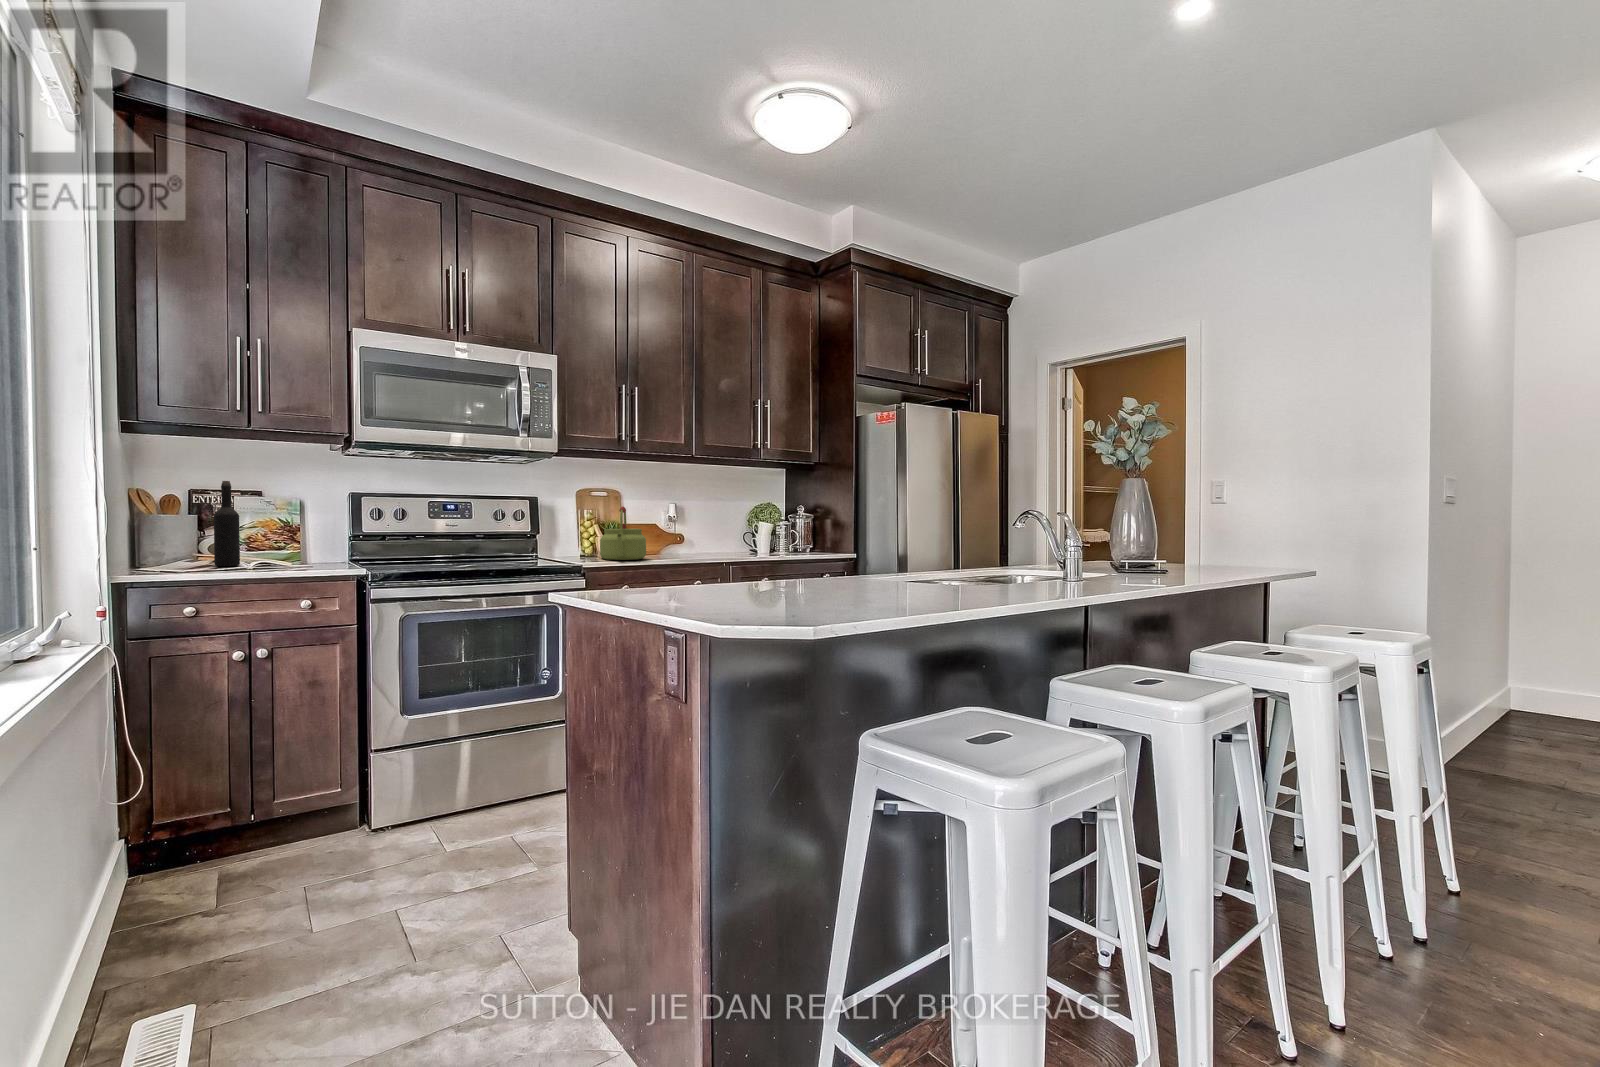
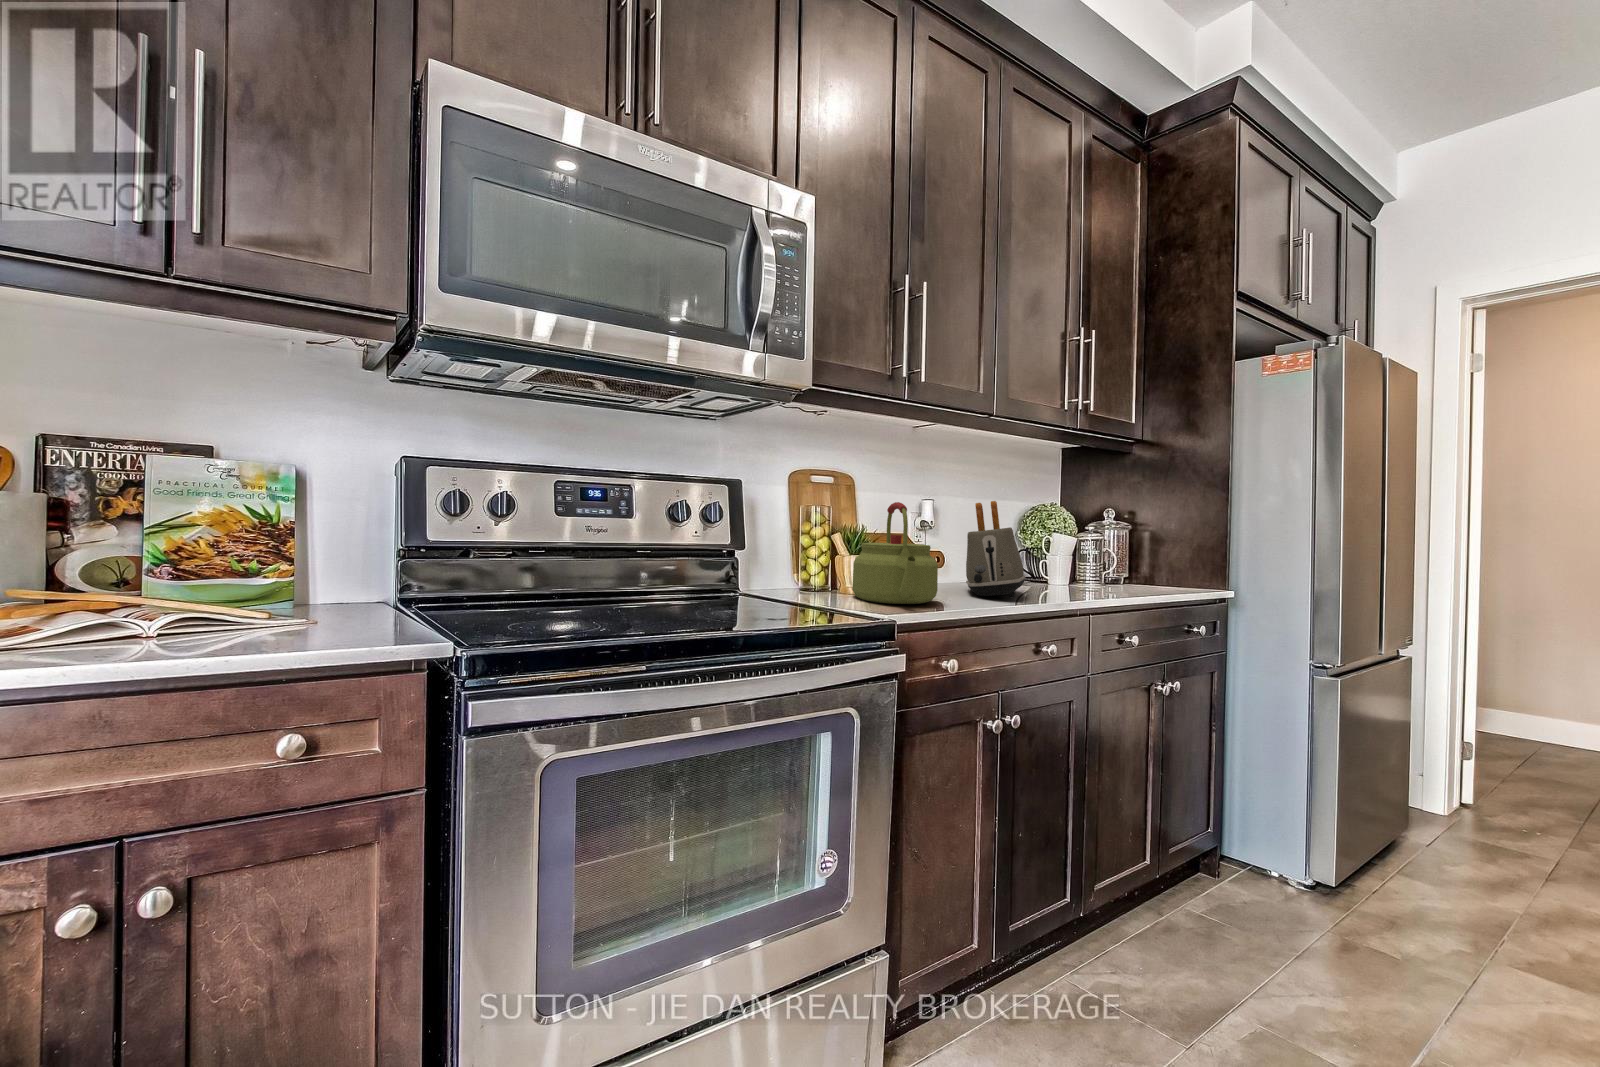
wine bottle: present [214,481,240,566] -> none [63,409,135,629]
toaster: none [677,504,720,557] -> present [966,501,1025,598]

